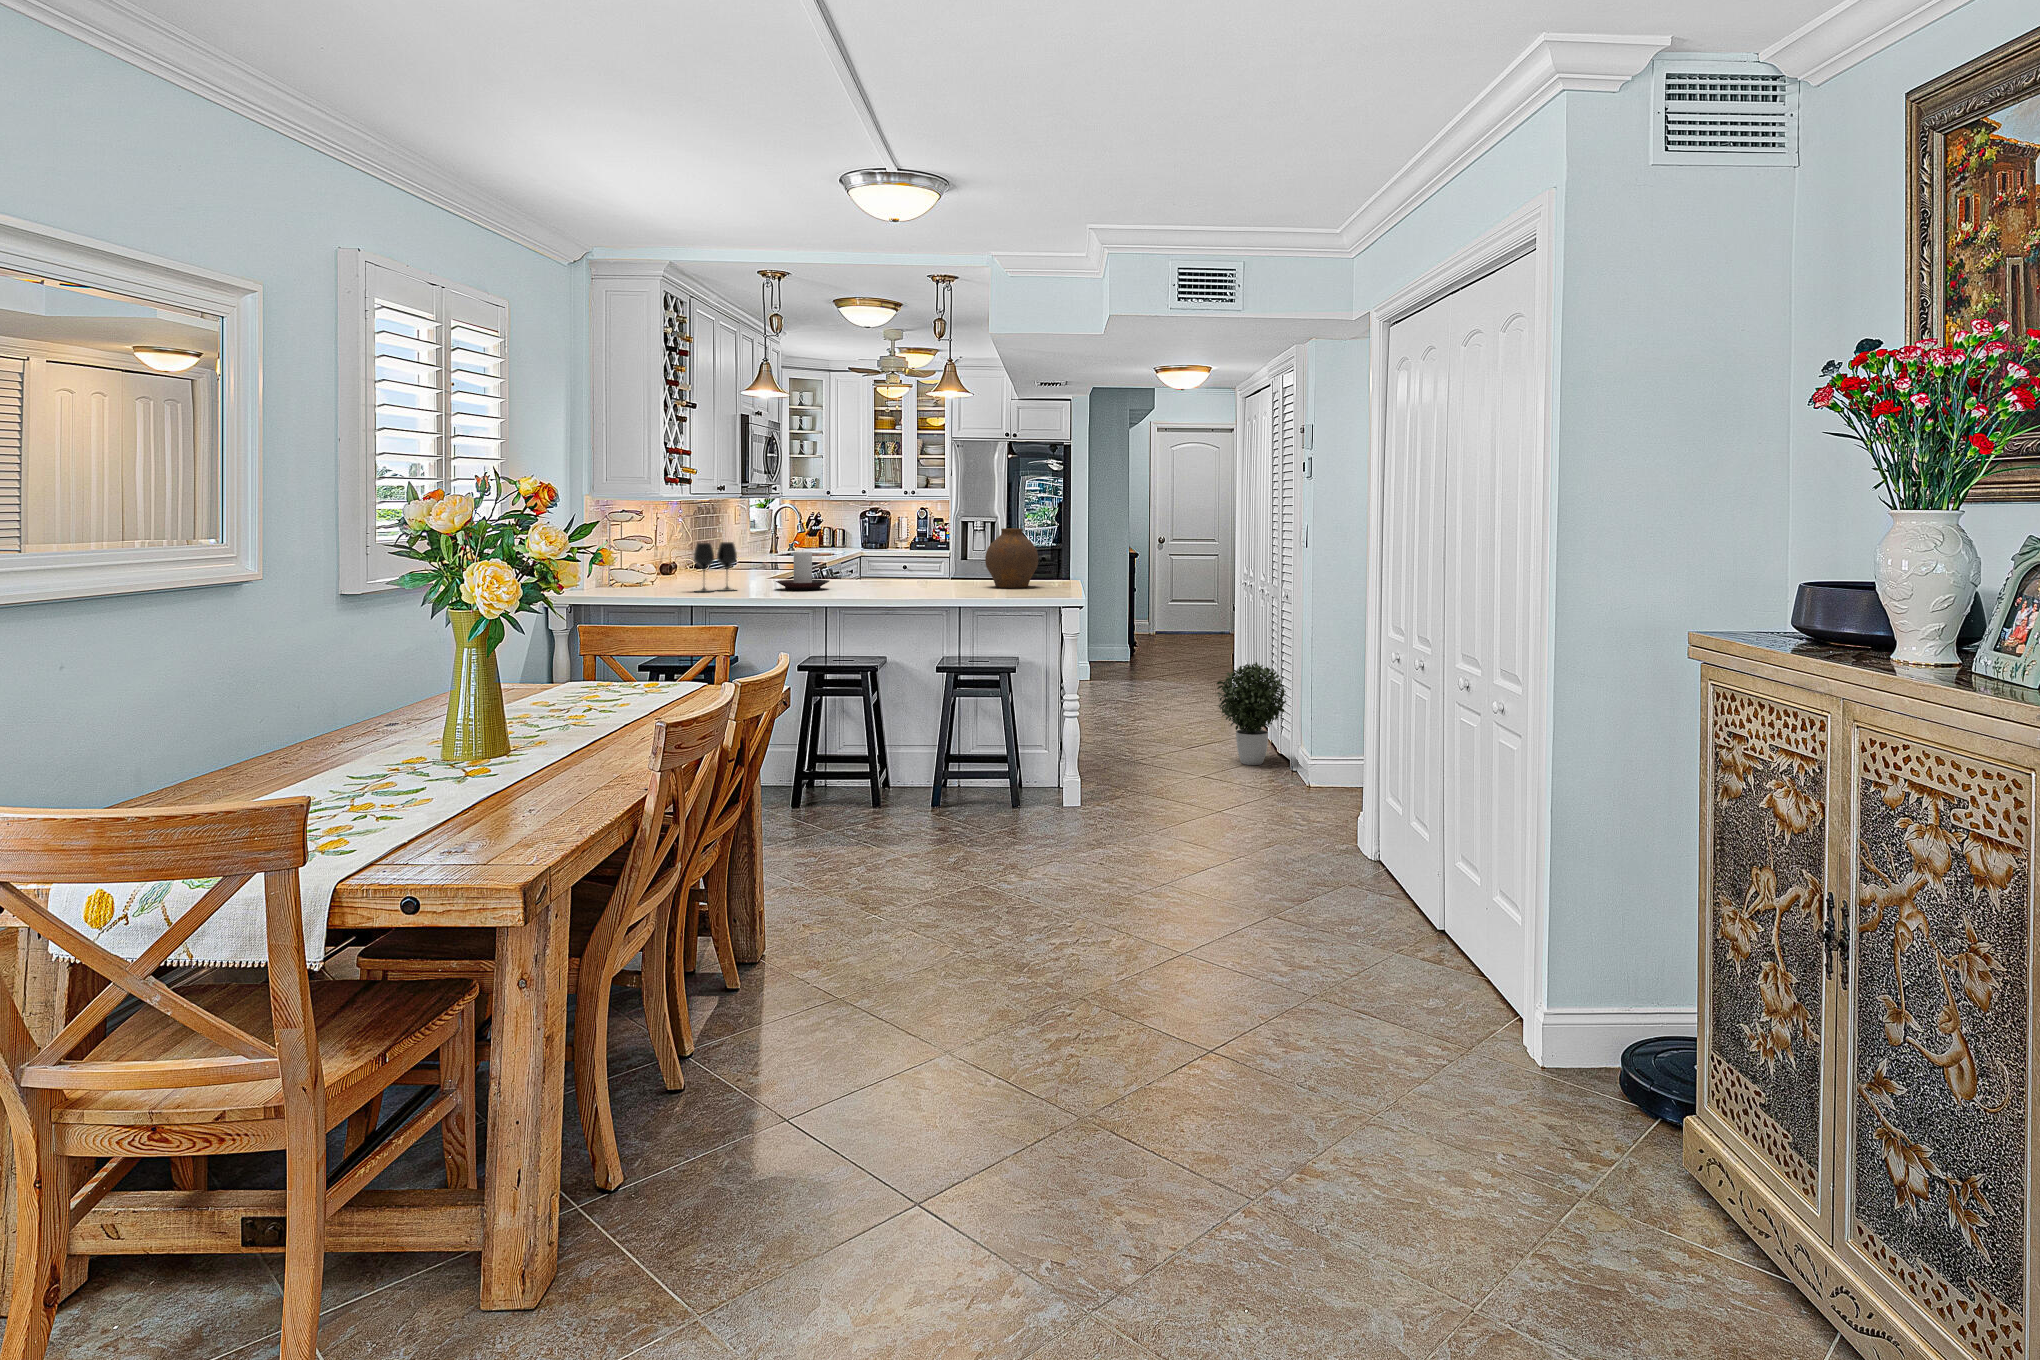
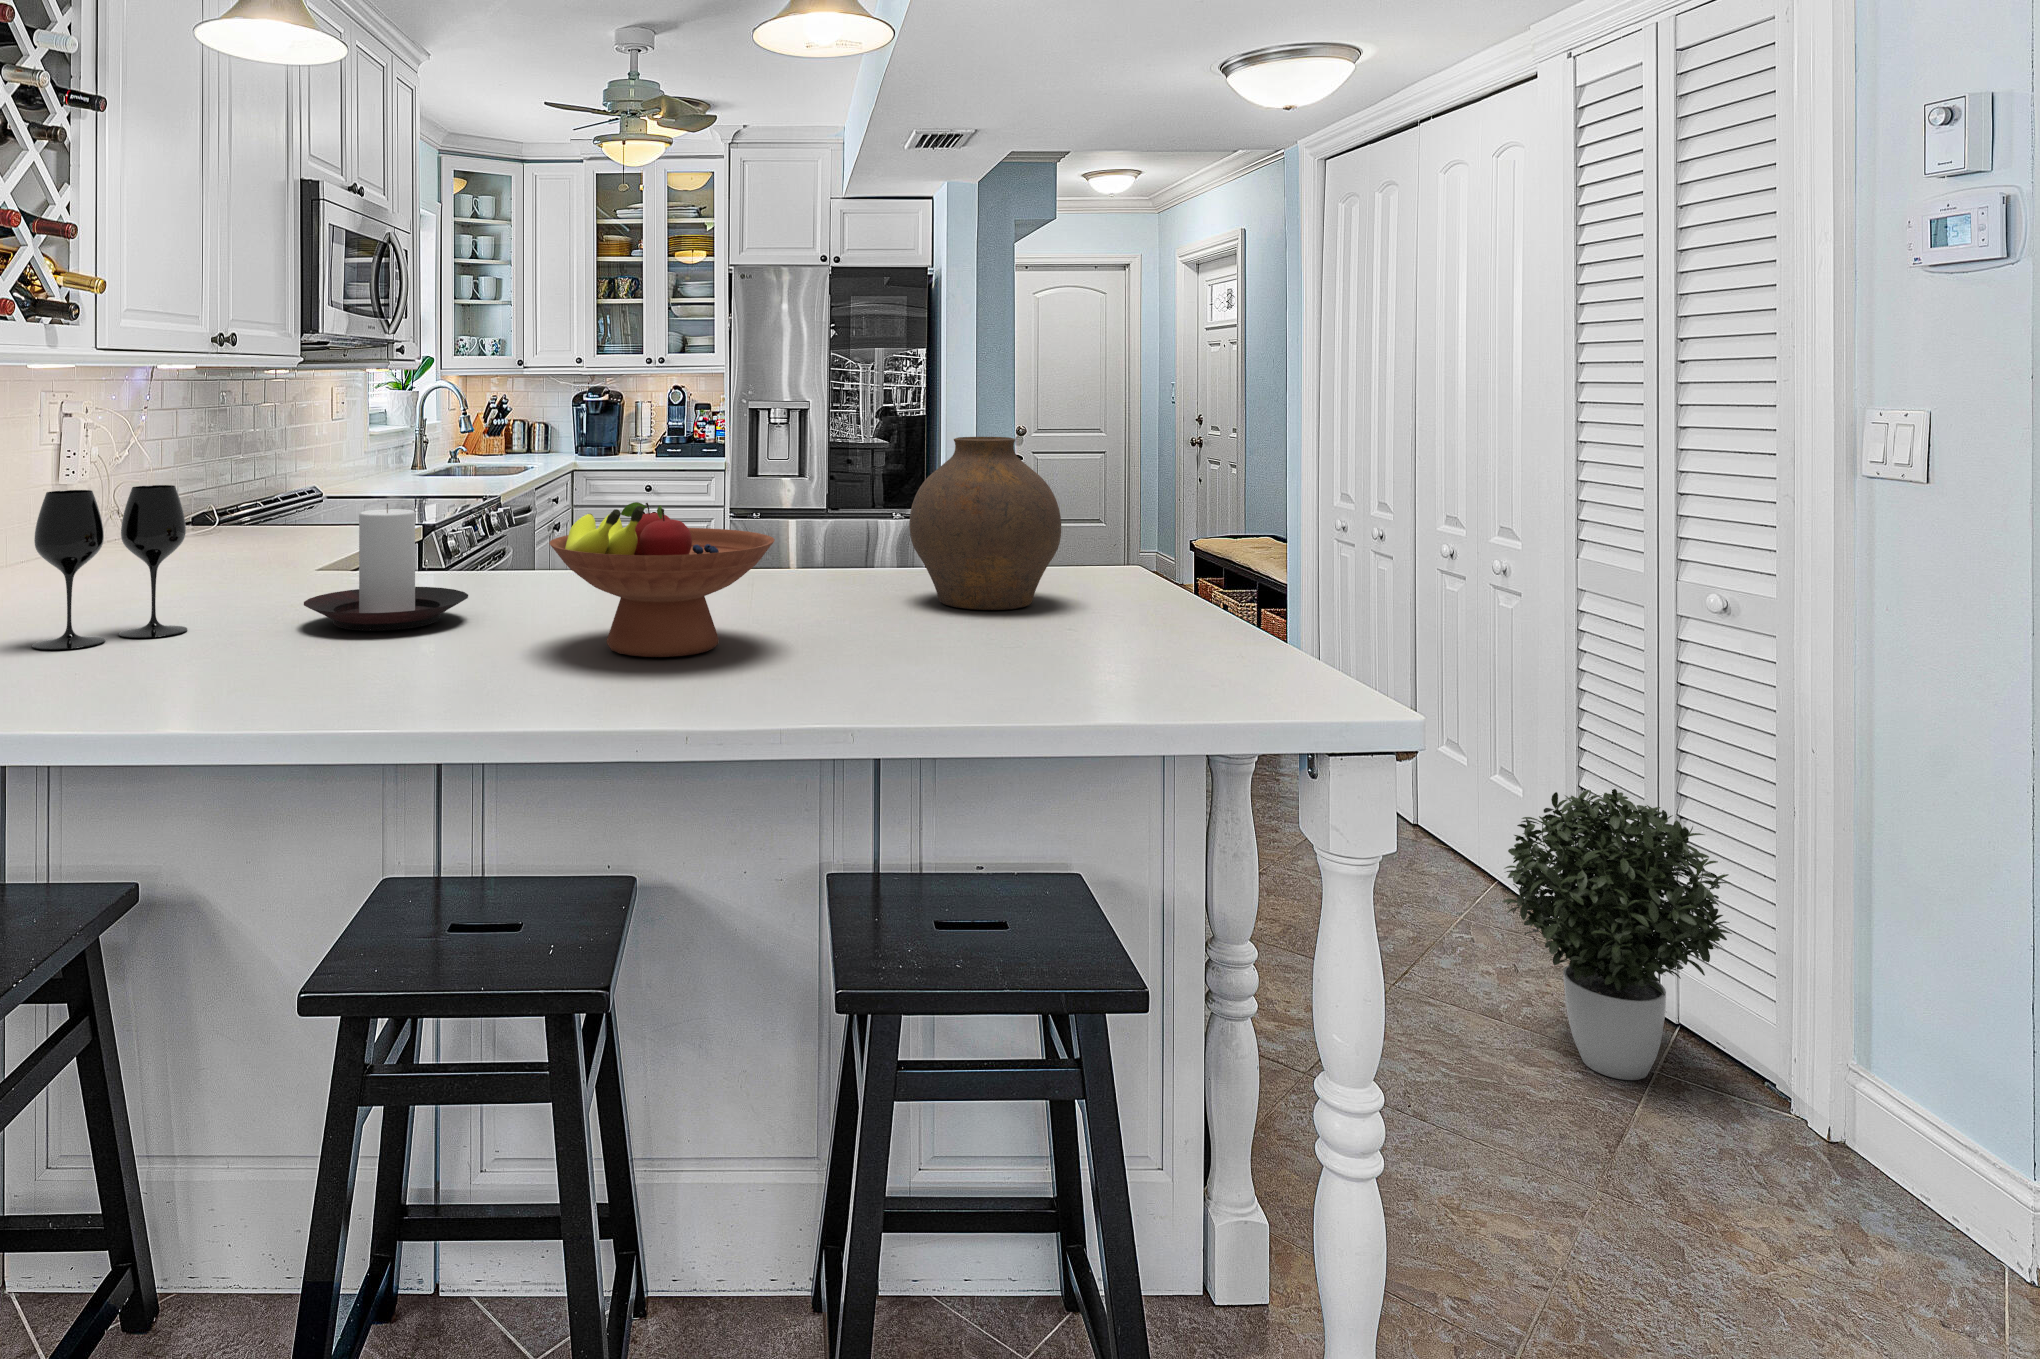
fruit bowl: none [859,546,930,593] -> present [550,502,774,657]

